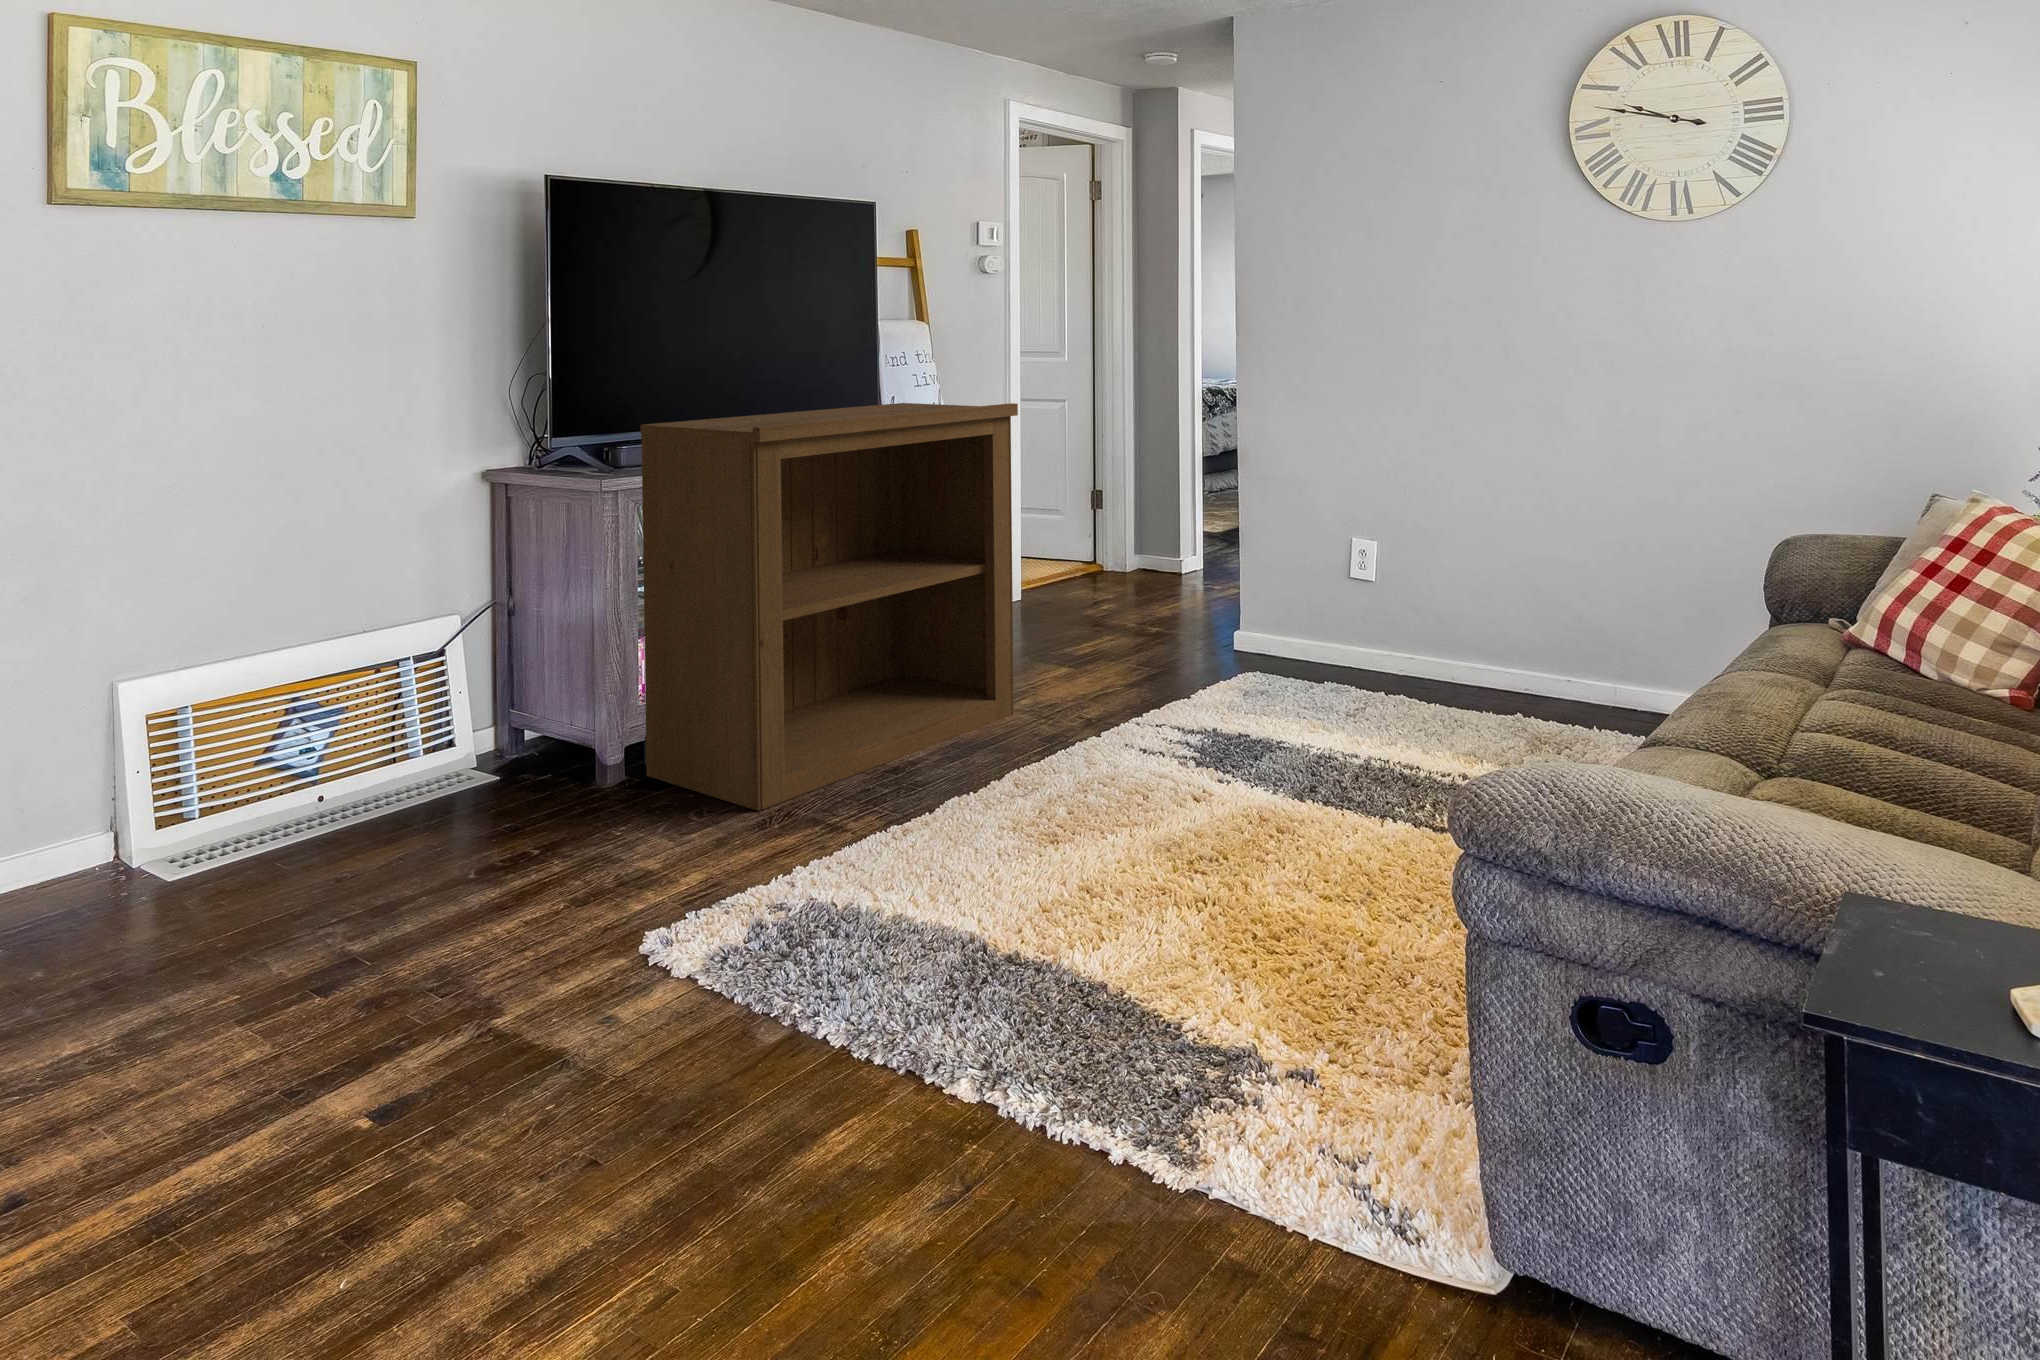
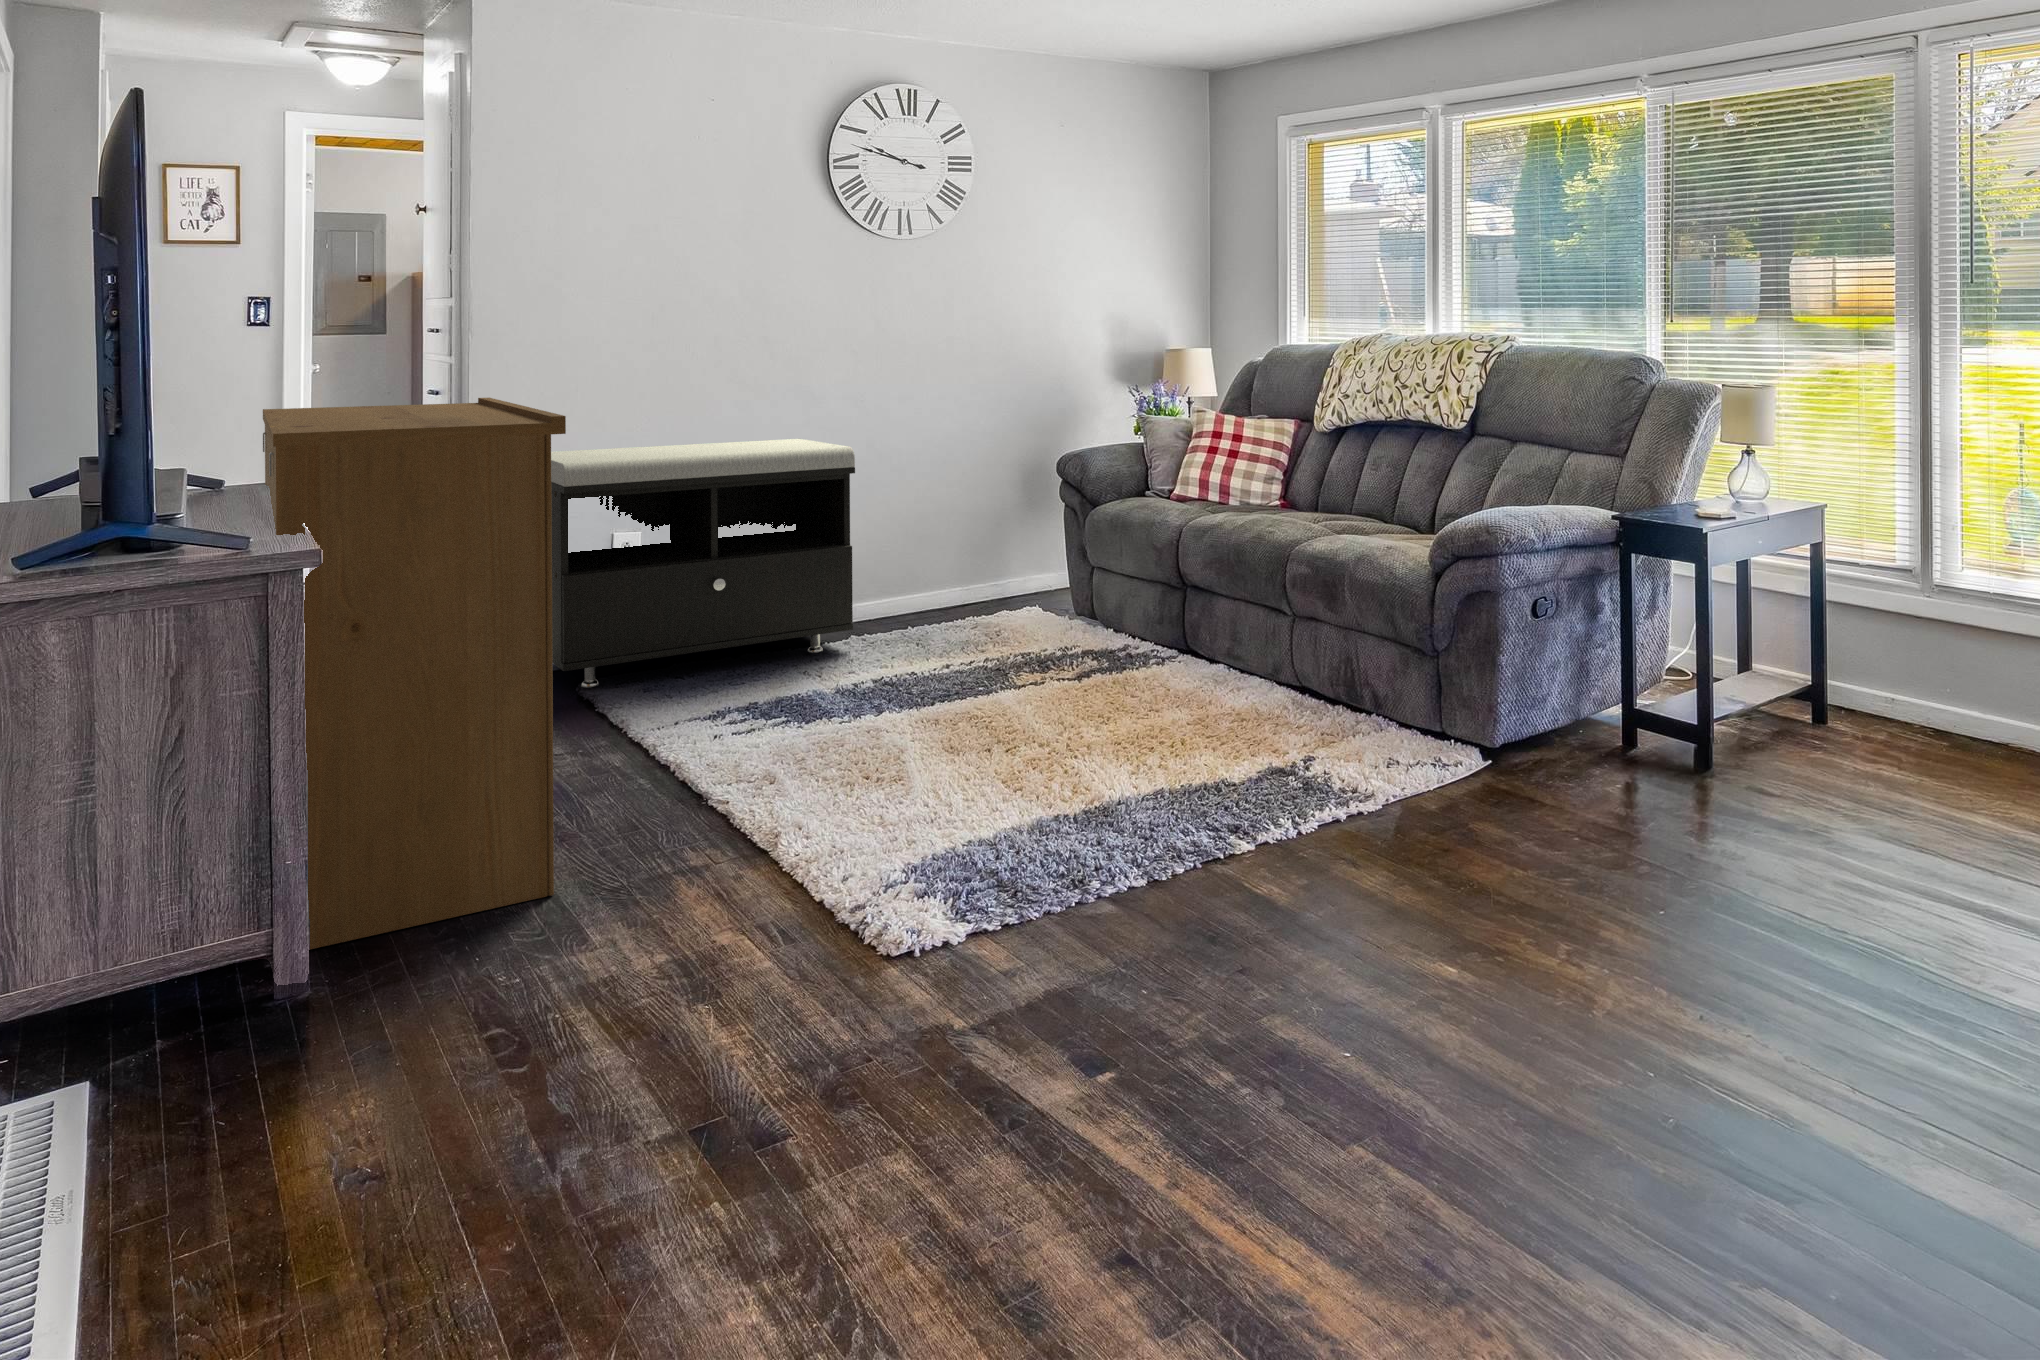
storage bench: none [1191,454,1529,720] -> present [551,439,855,688]

